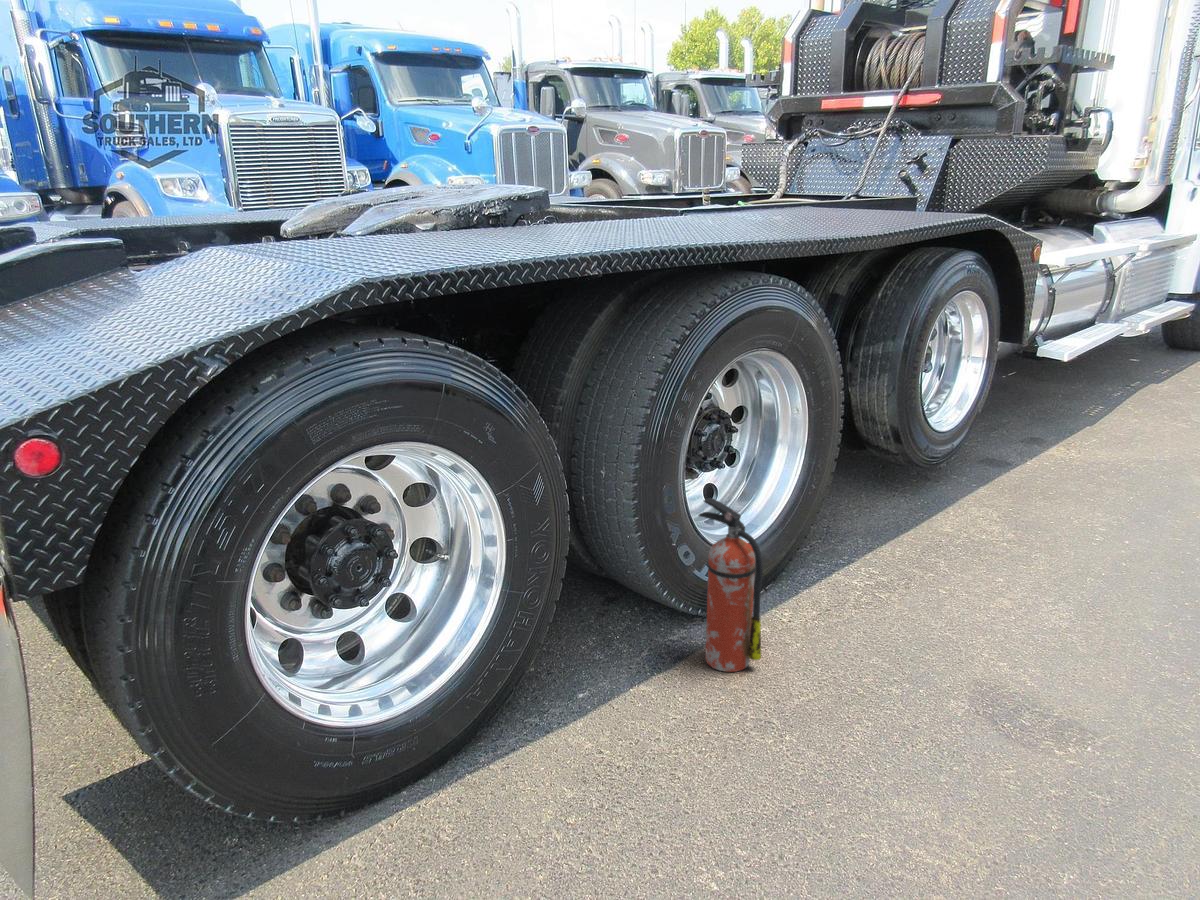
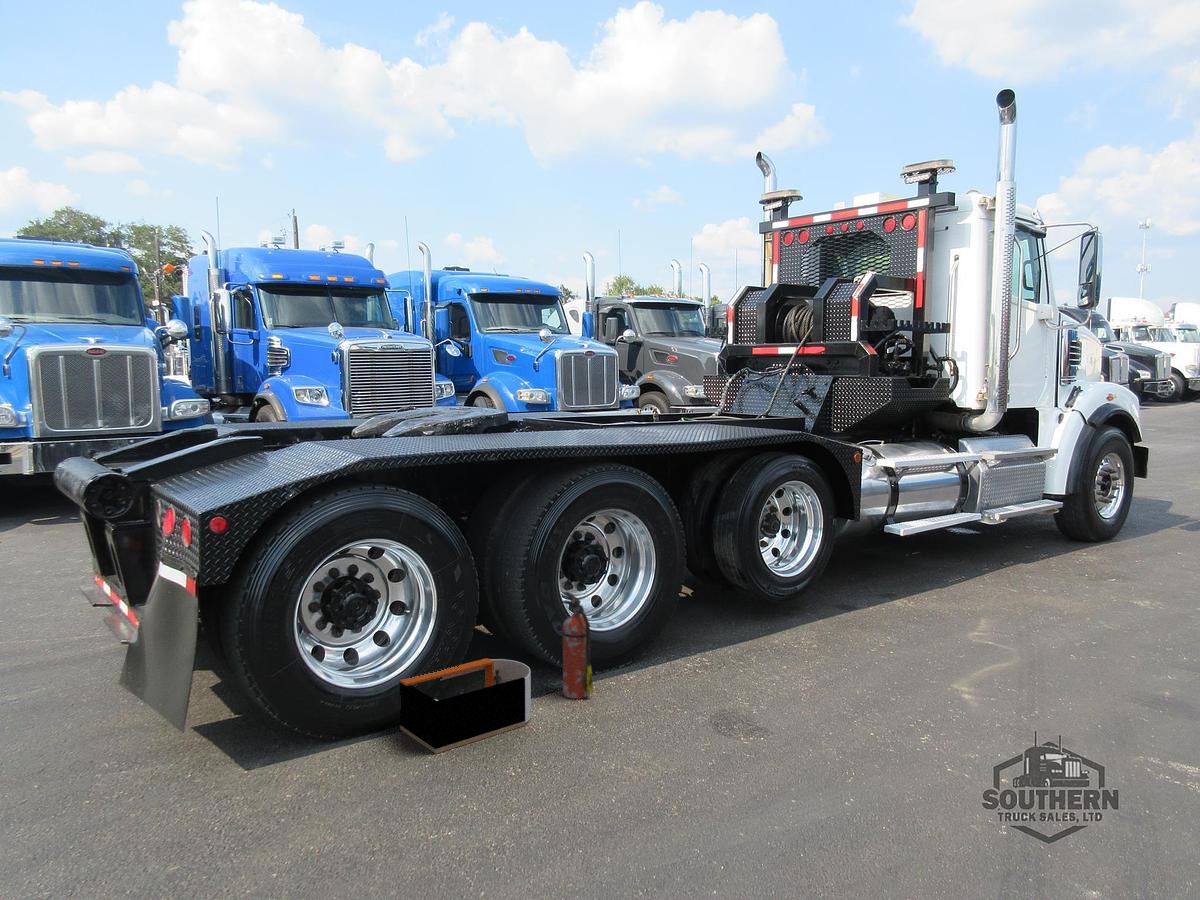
storage bin: none [459,625,686,844] -> present [400,658,531,754]

